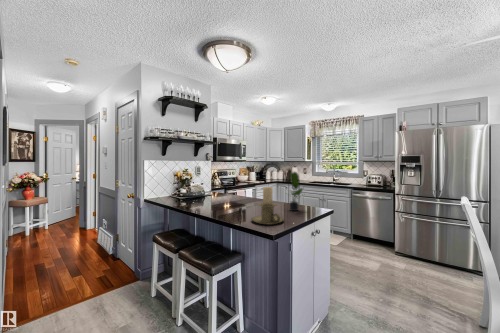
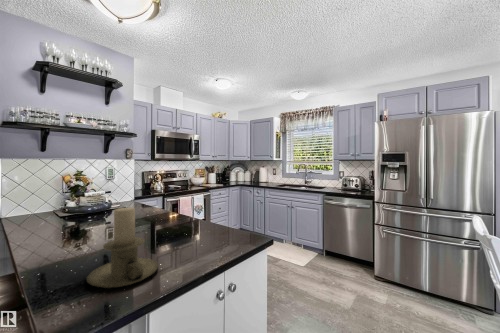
potted plant: present [290,172,303,211] -> none [192,175,227,241]

